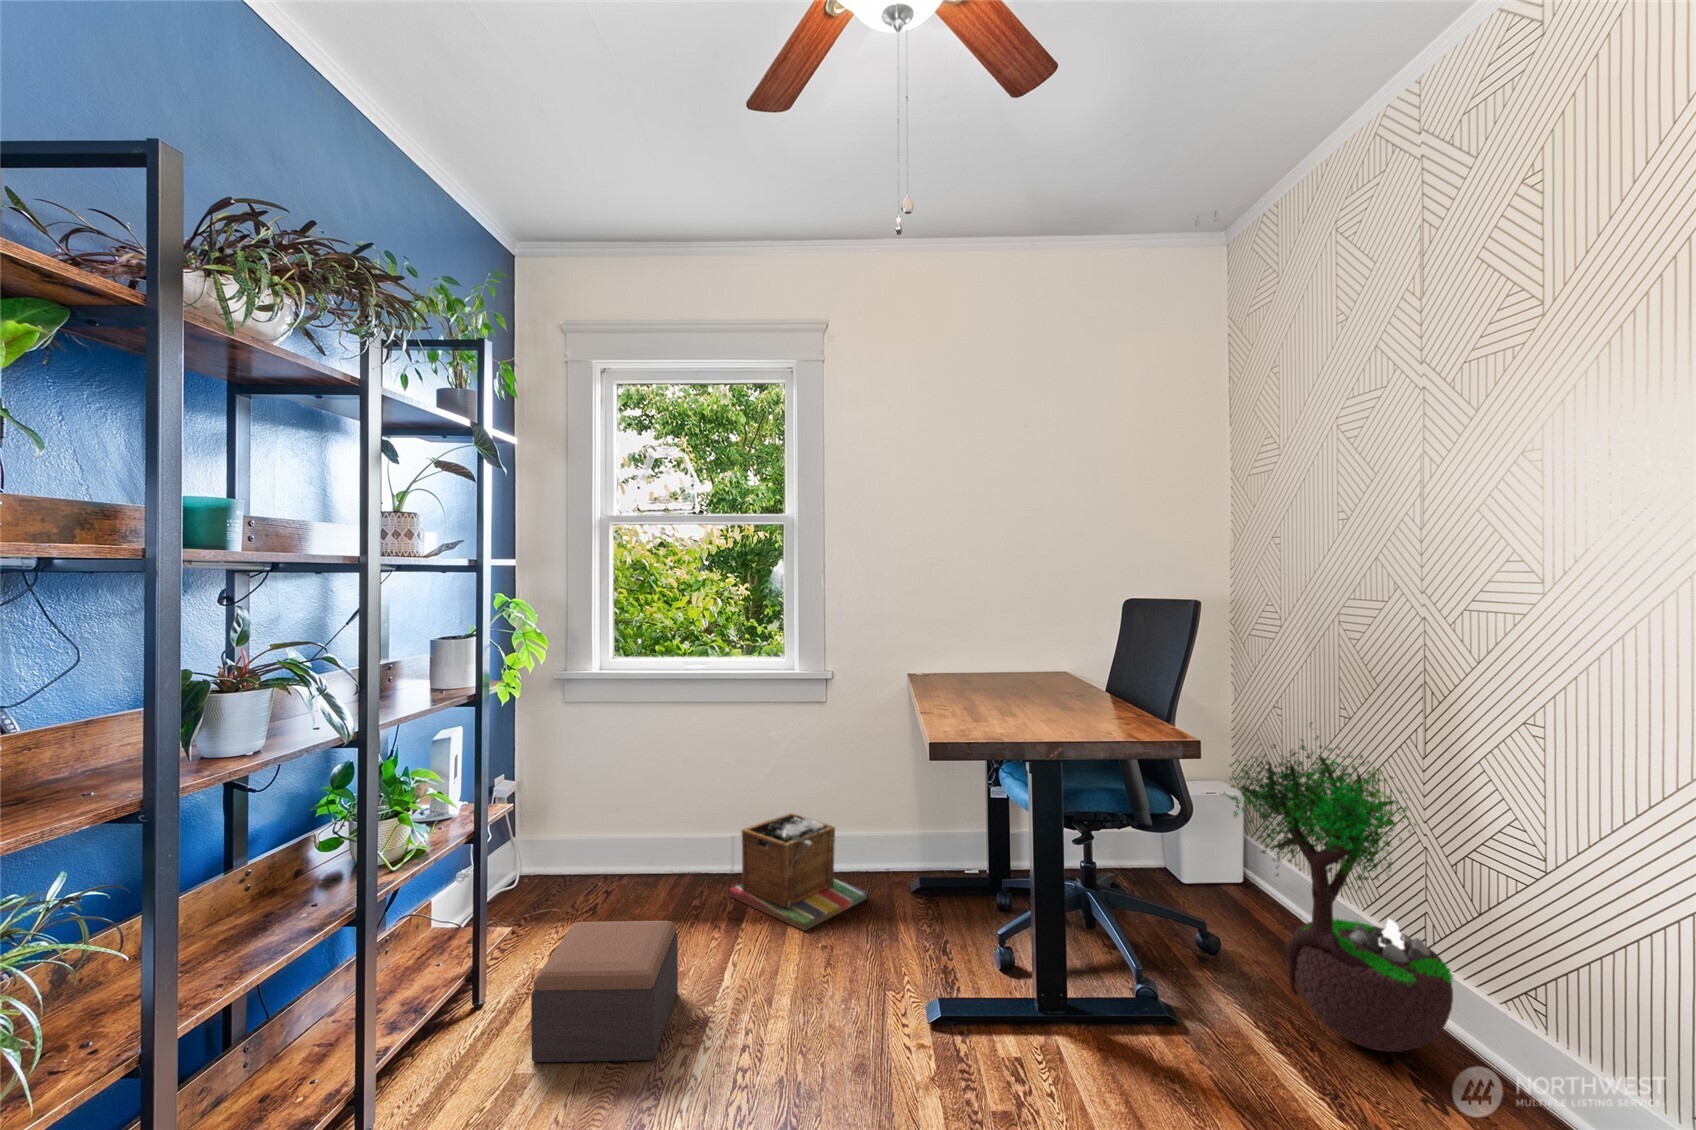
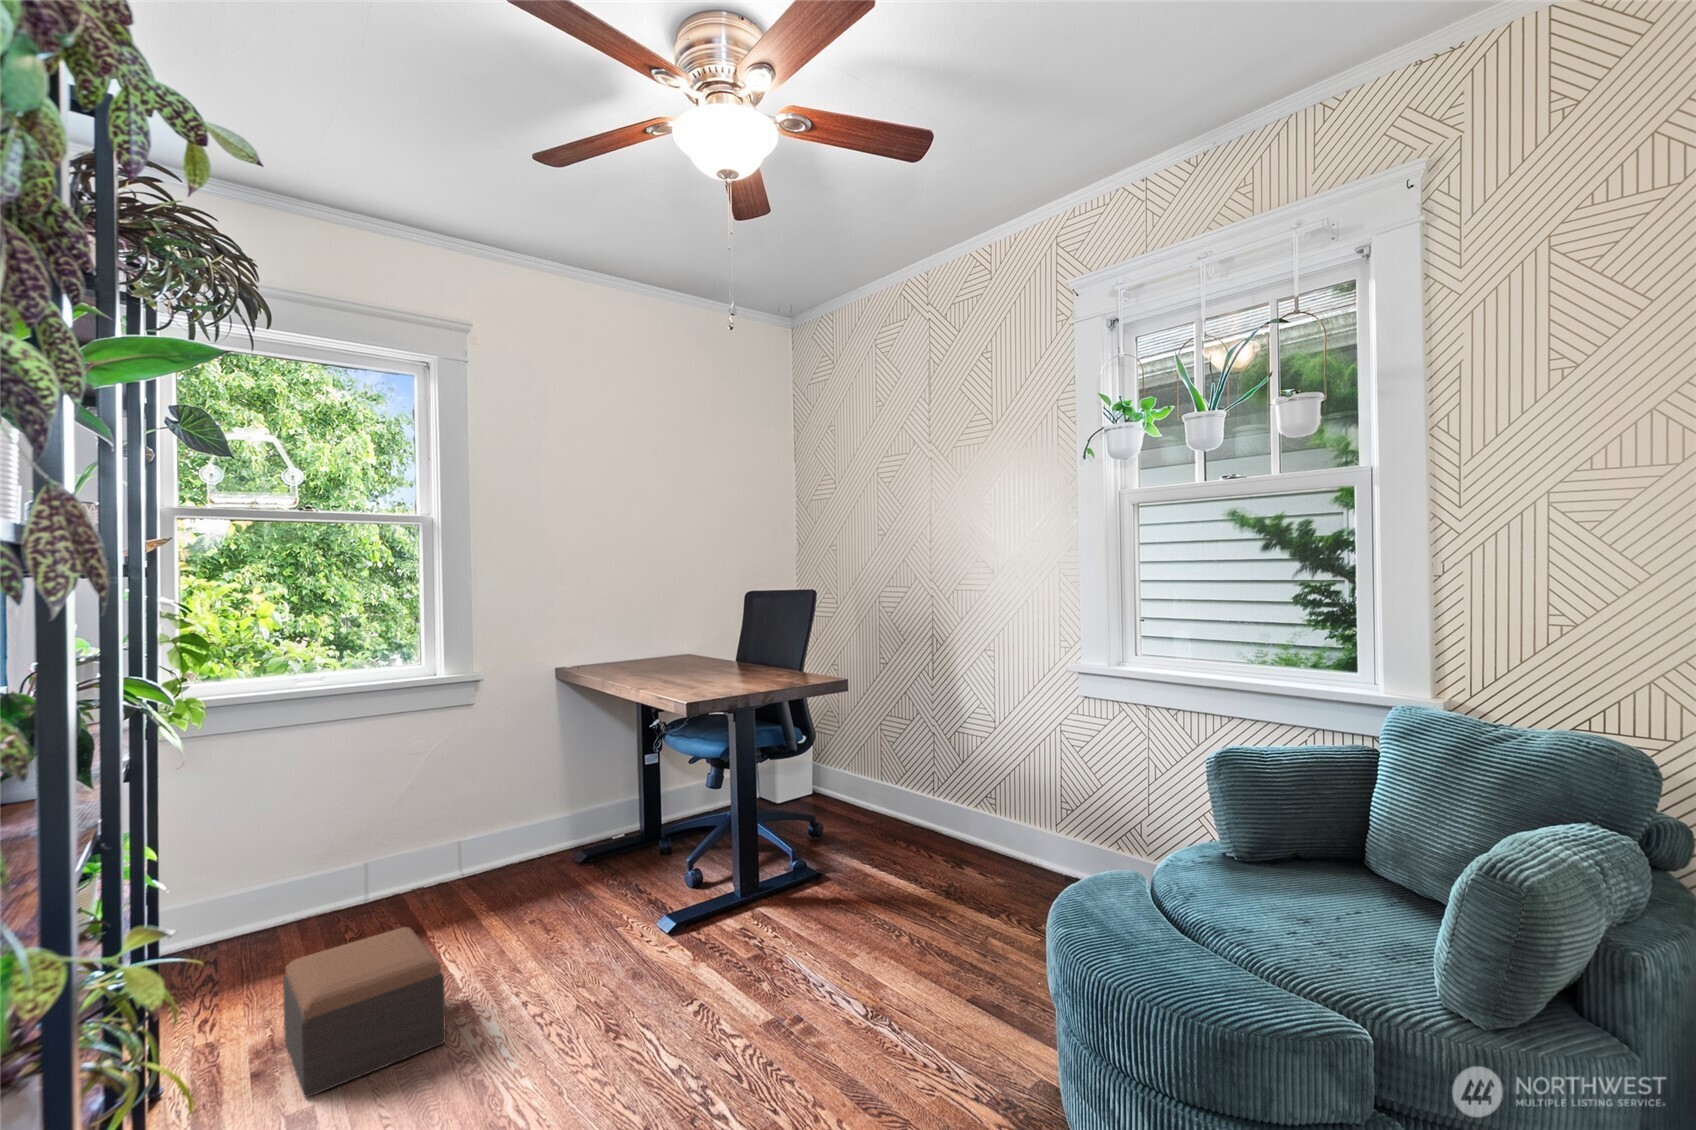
potted tree: present [1224,722,1453,1052] -> none [832,657,962,853]
laundry basket: present [729,813,867,931] -> none [389,821,539,921]

